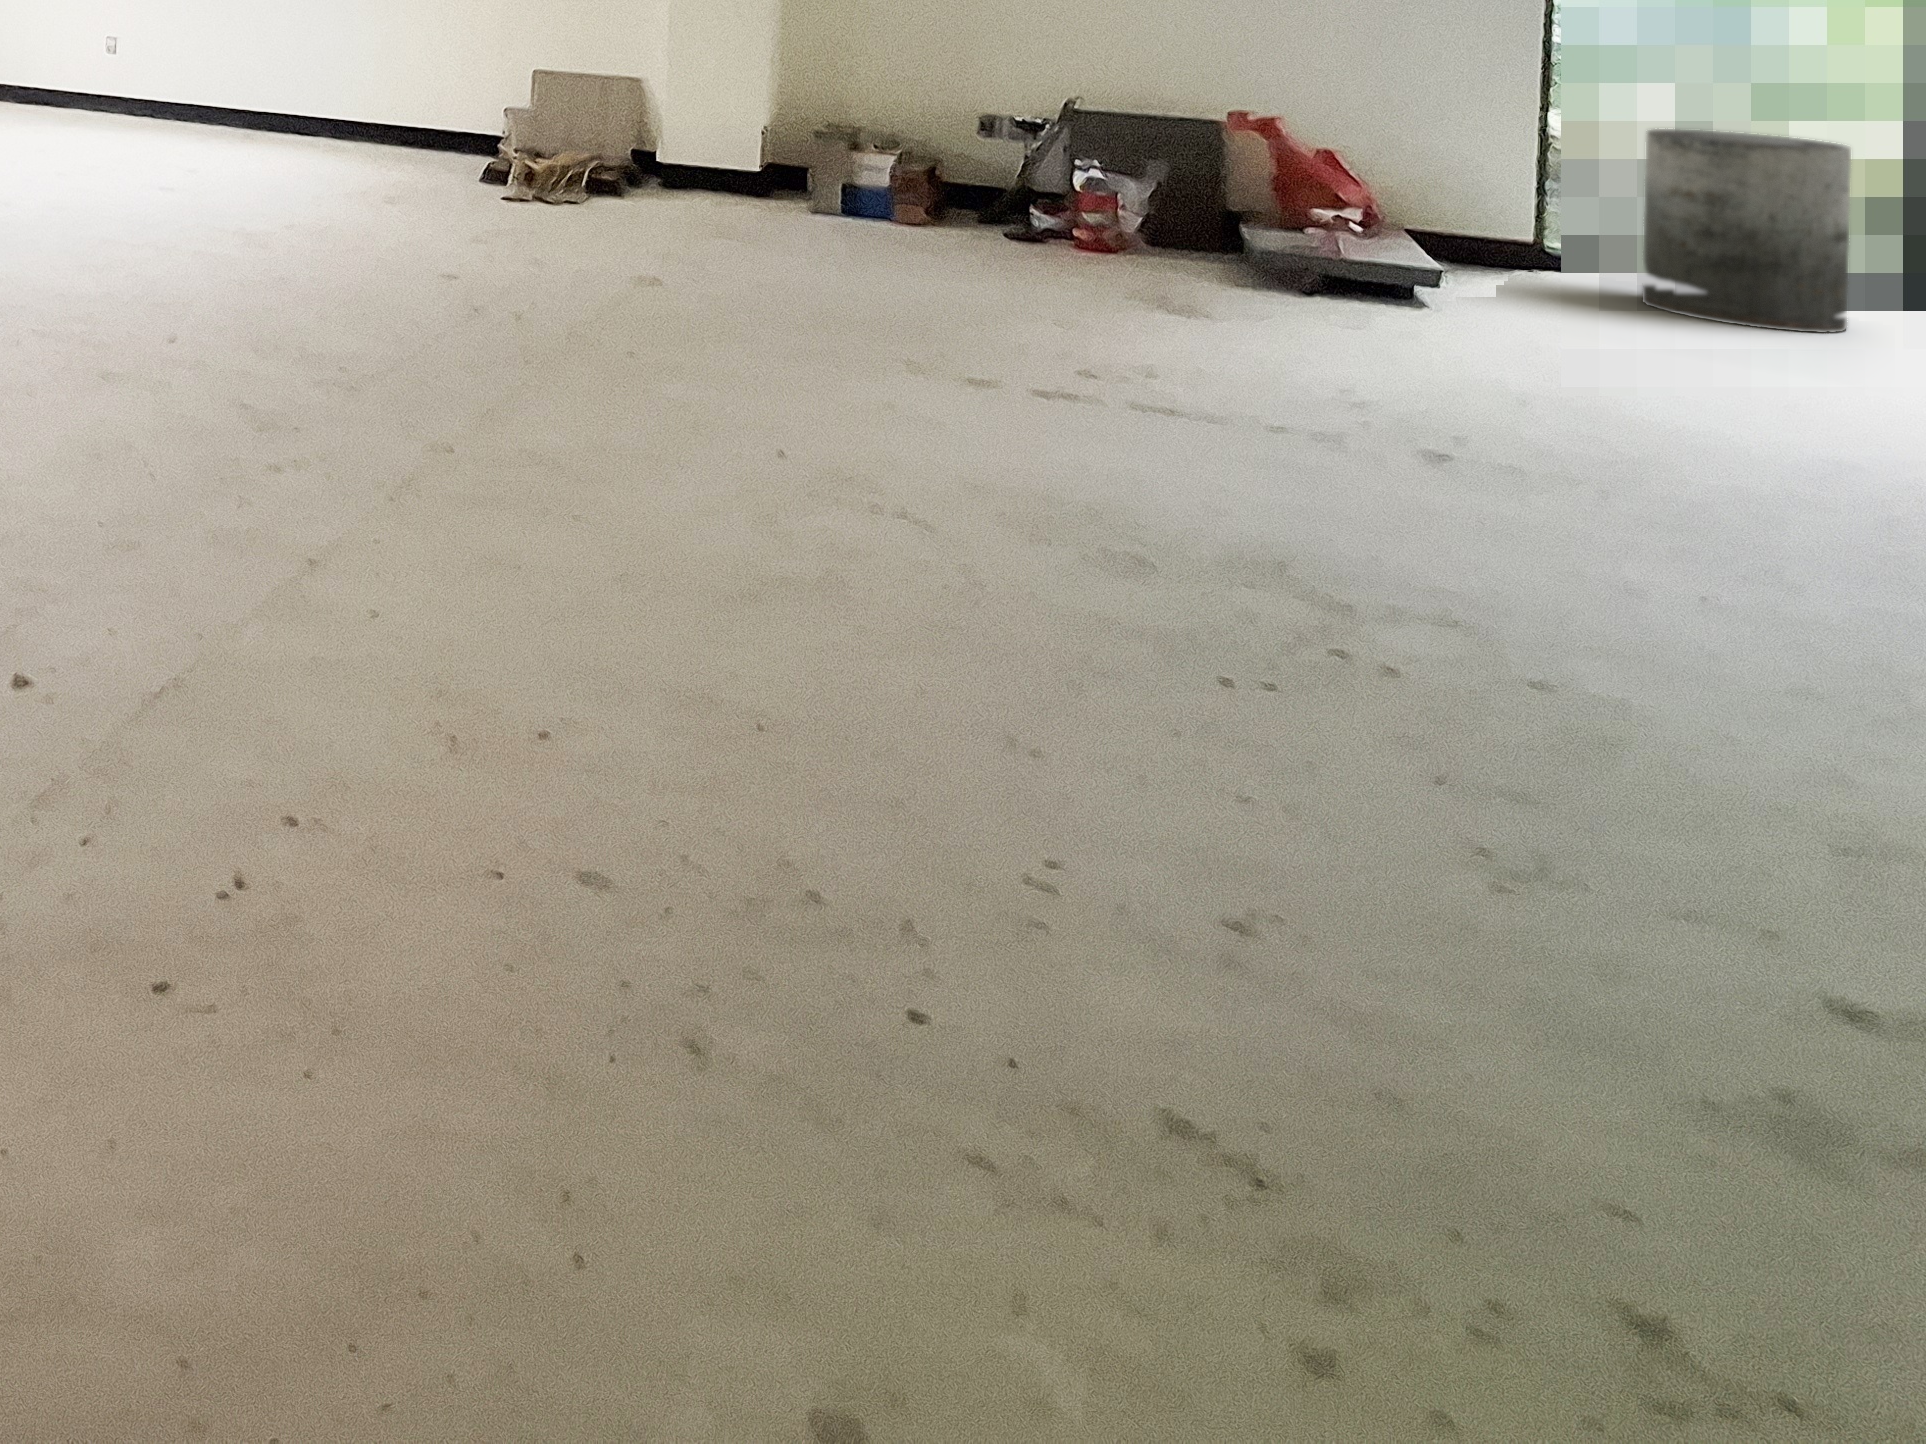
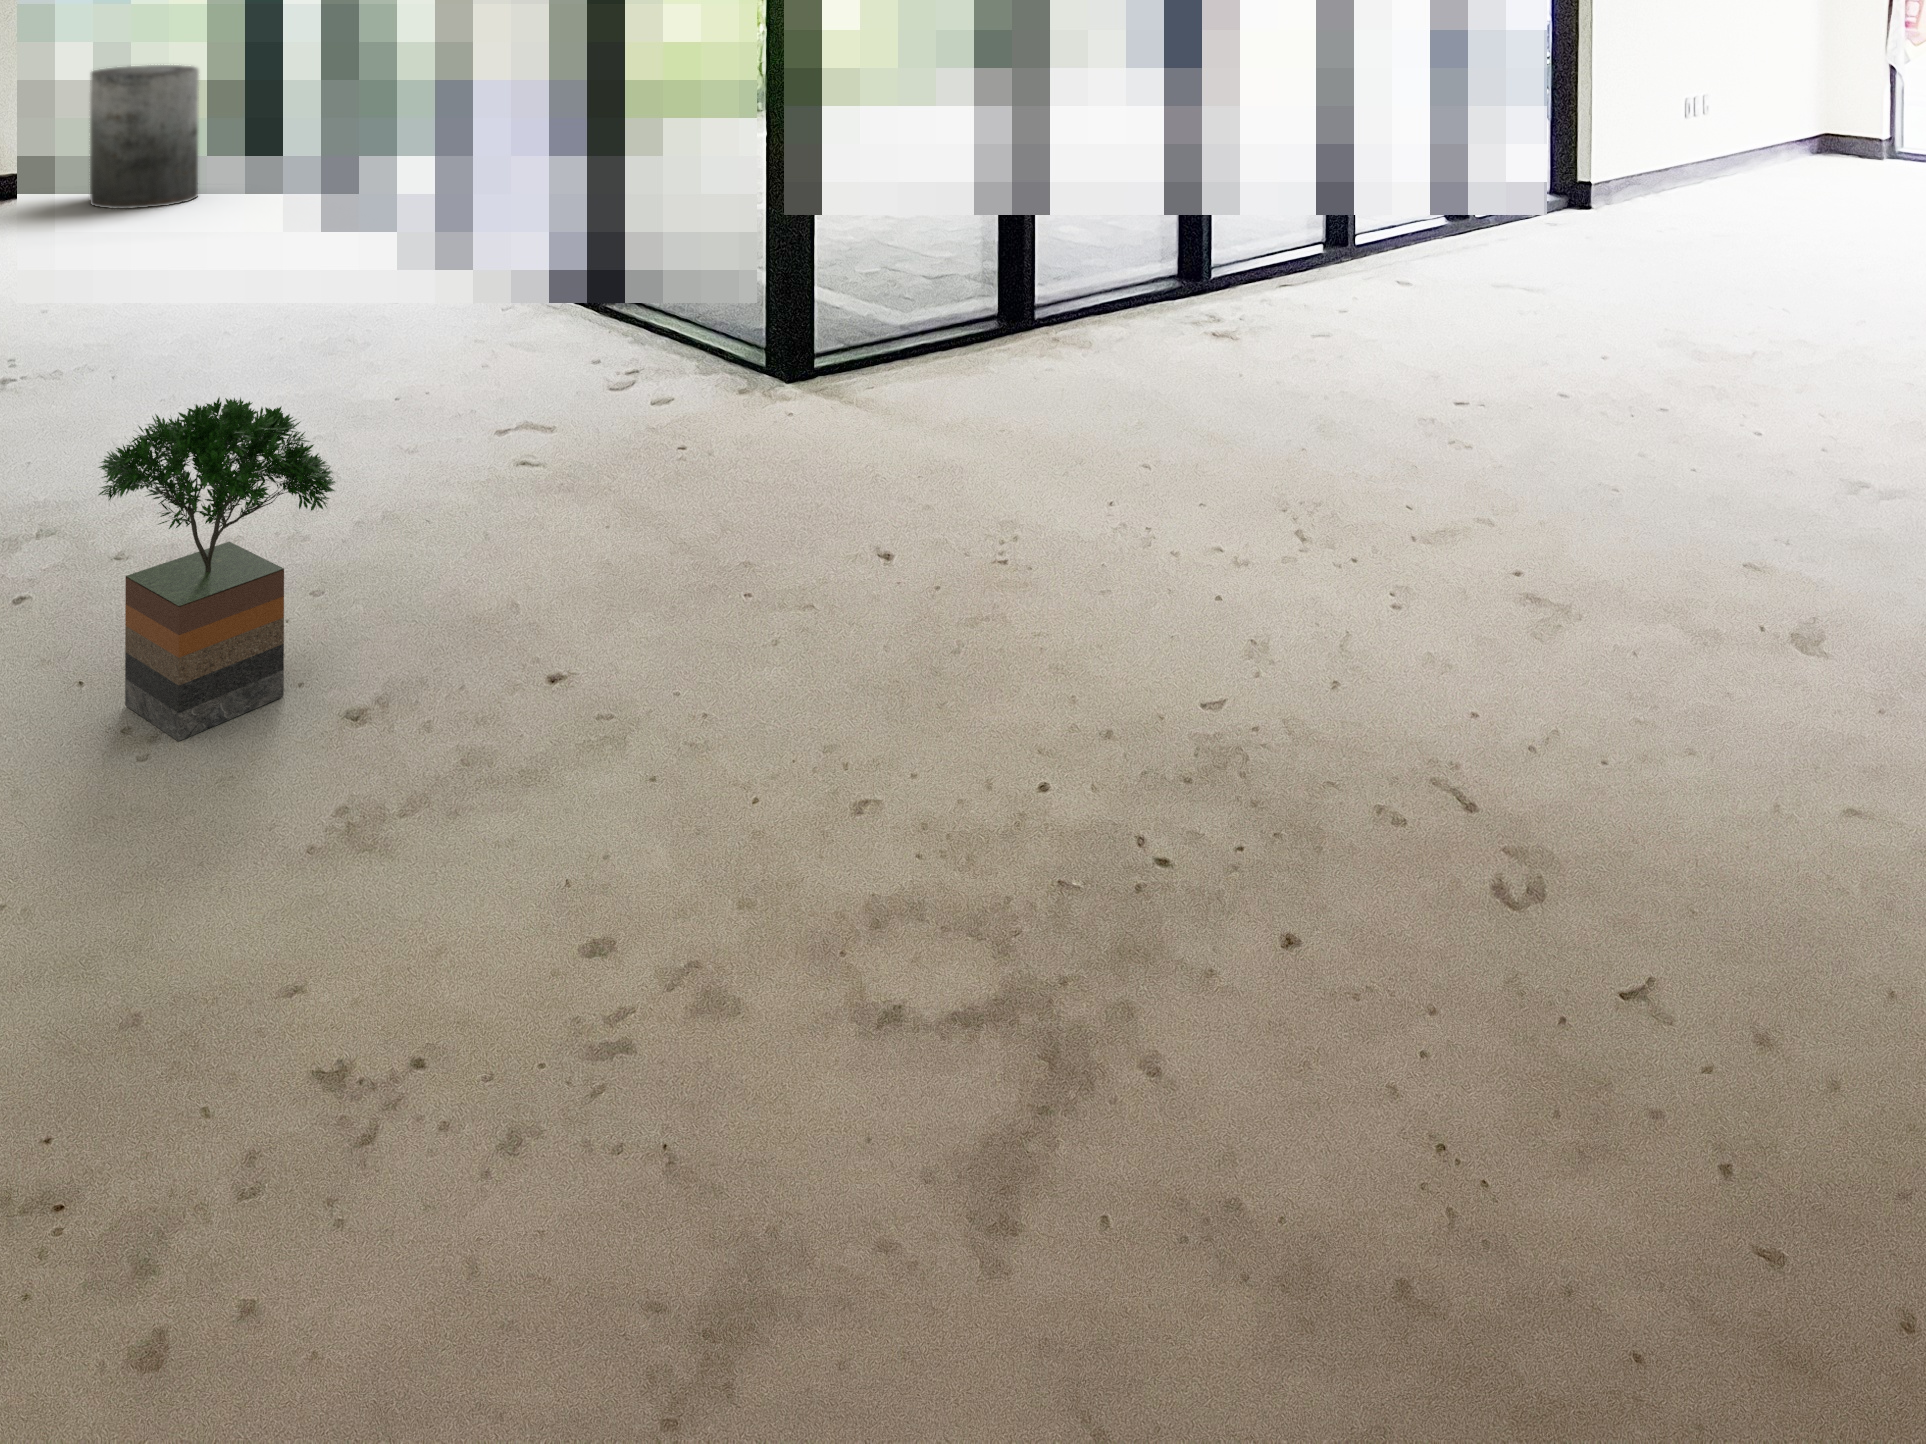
potted tree: none [1390,476,1792,917] -> present [98,397,336,741]

